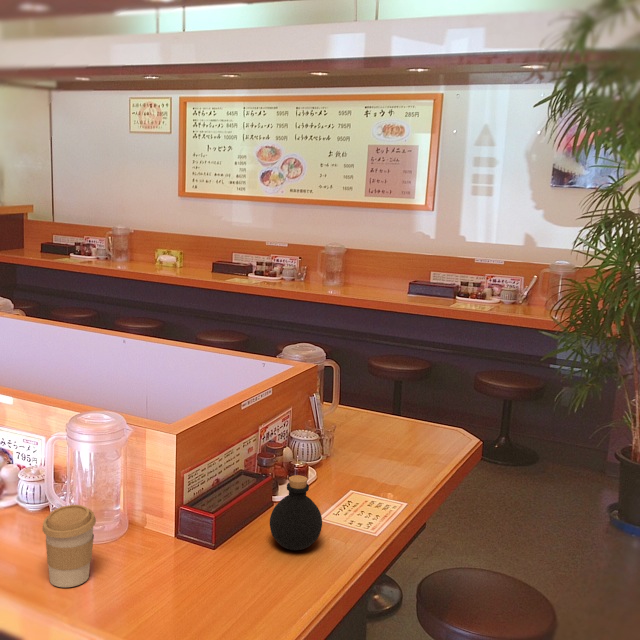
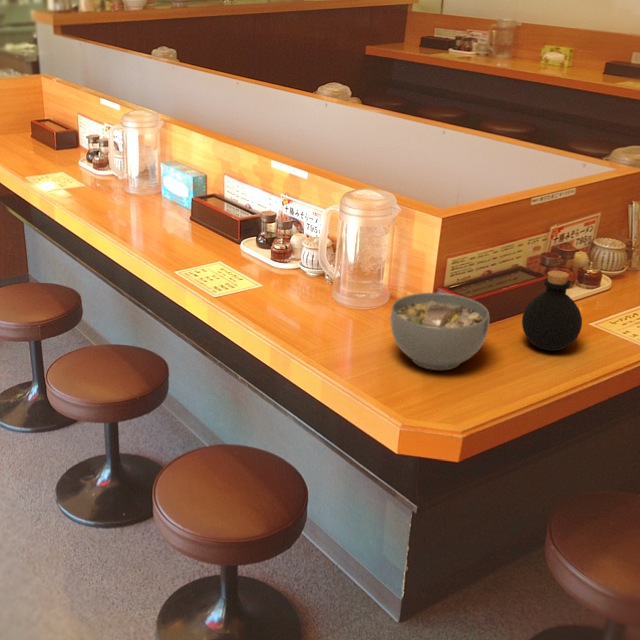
coffee cup: present [42,505,96,587] -> none [295,264,342,337]
soup bowl: none [158,514,255,597] -> present [390,293,489,370]

